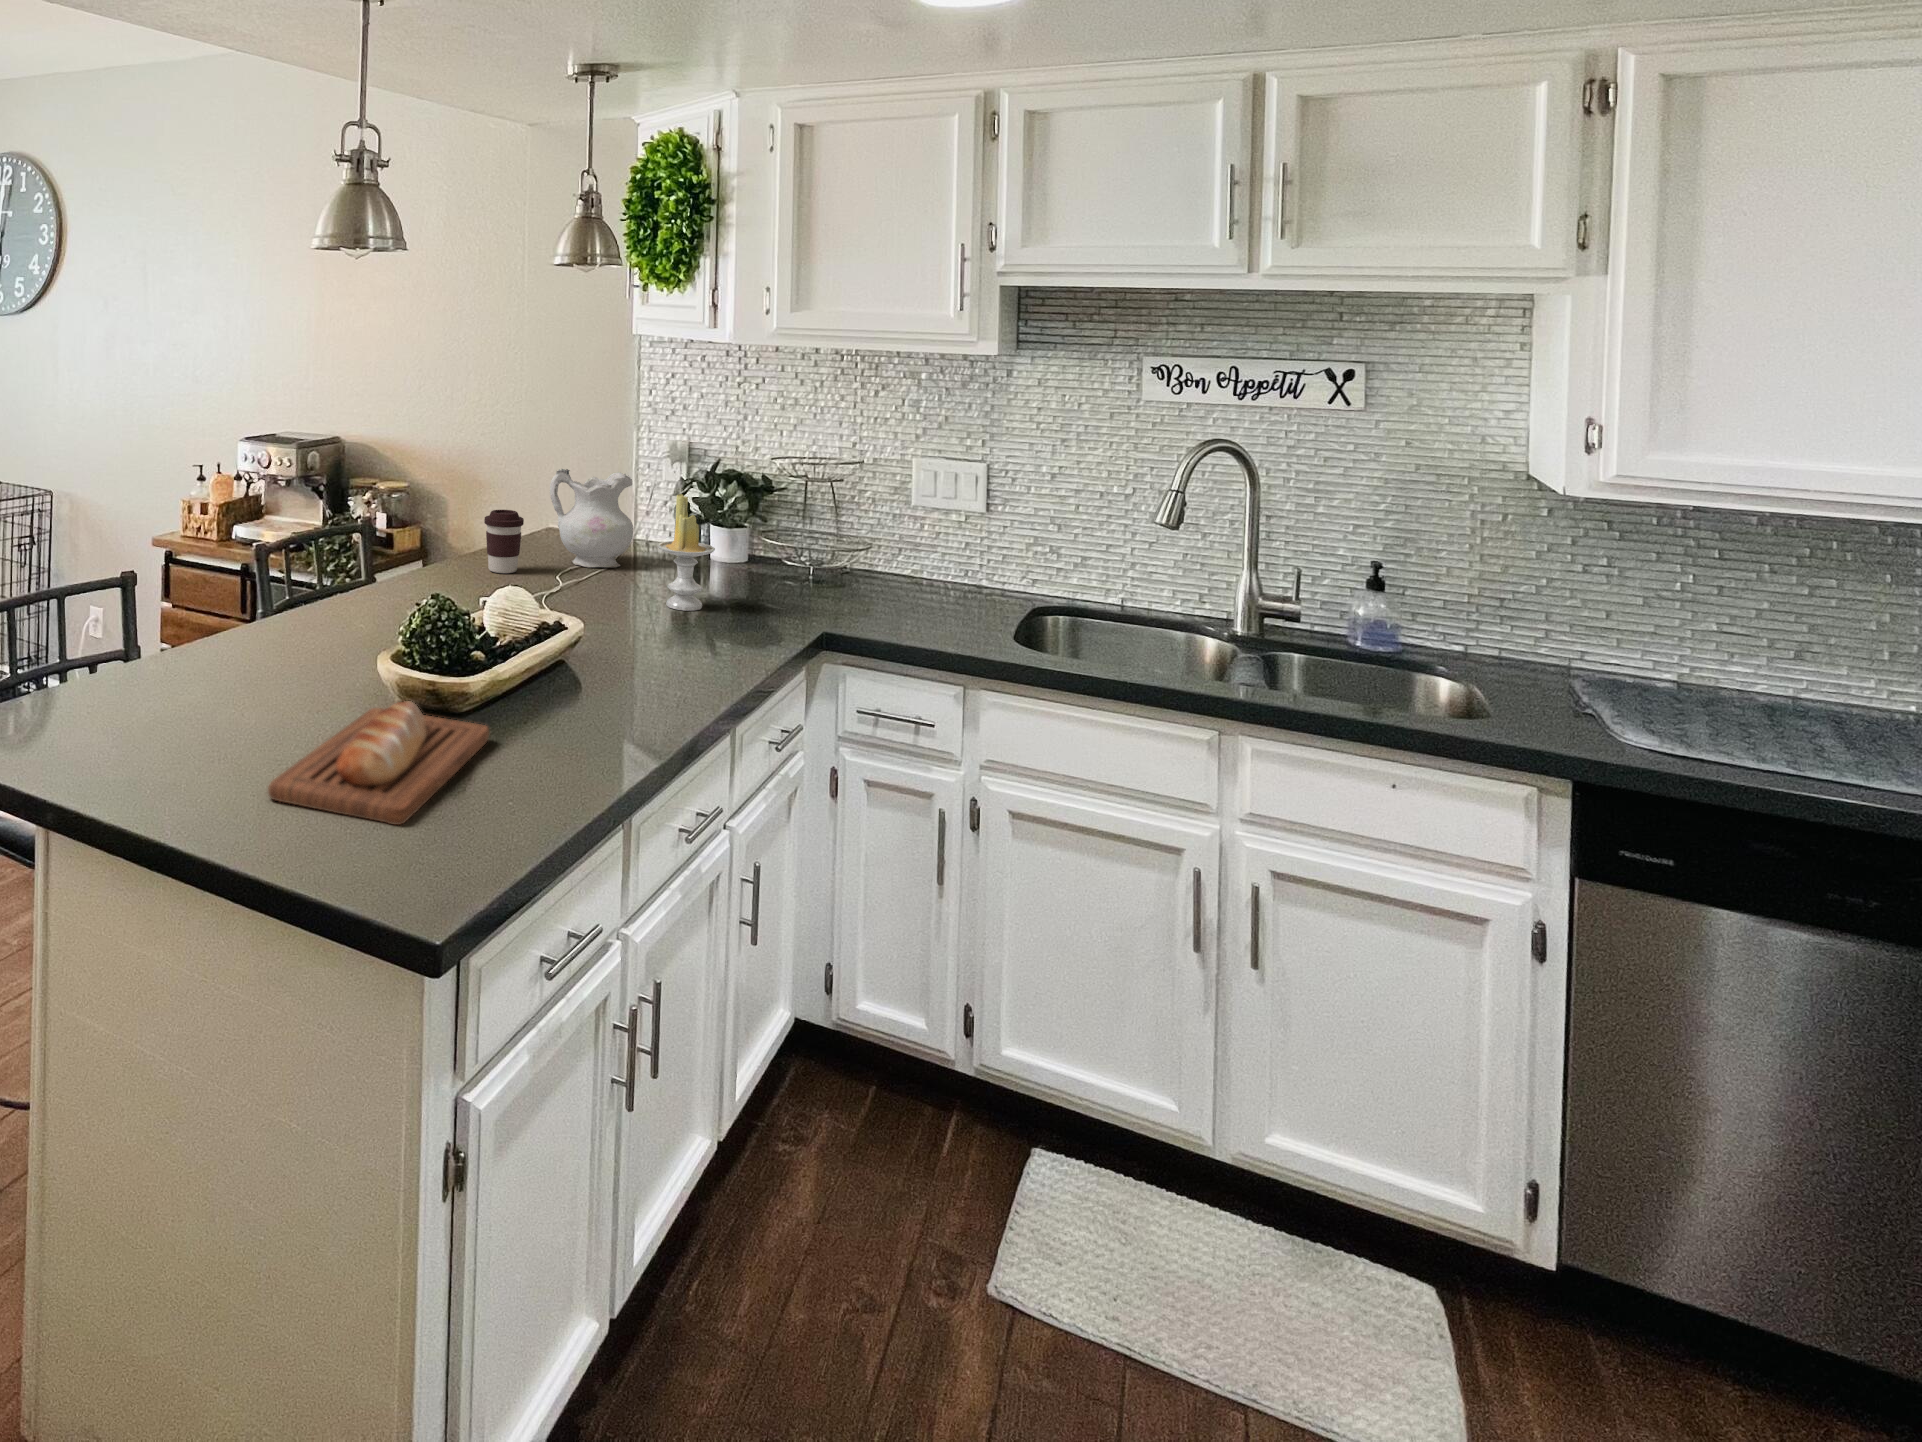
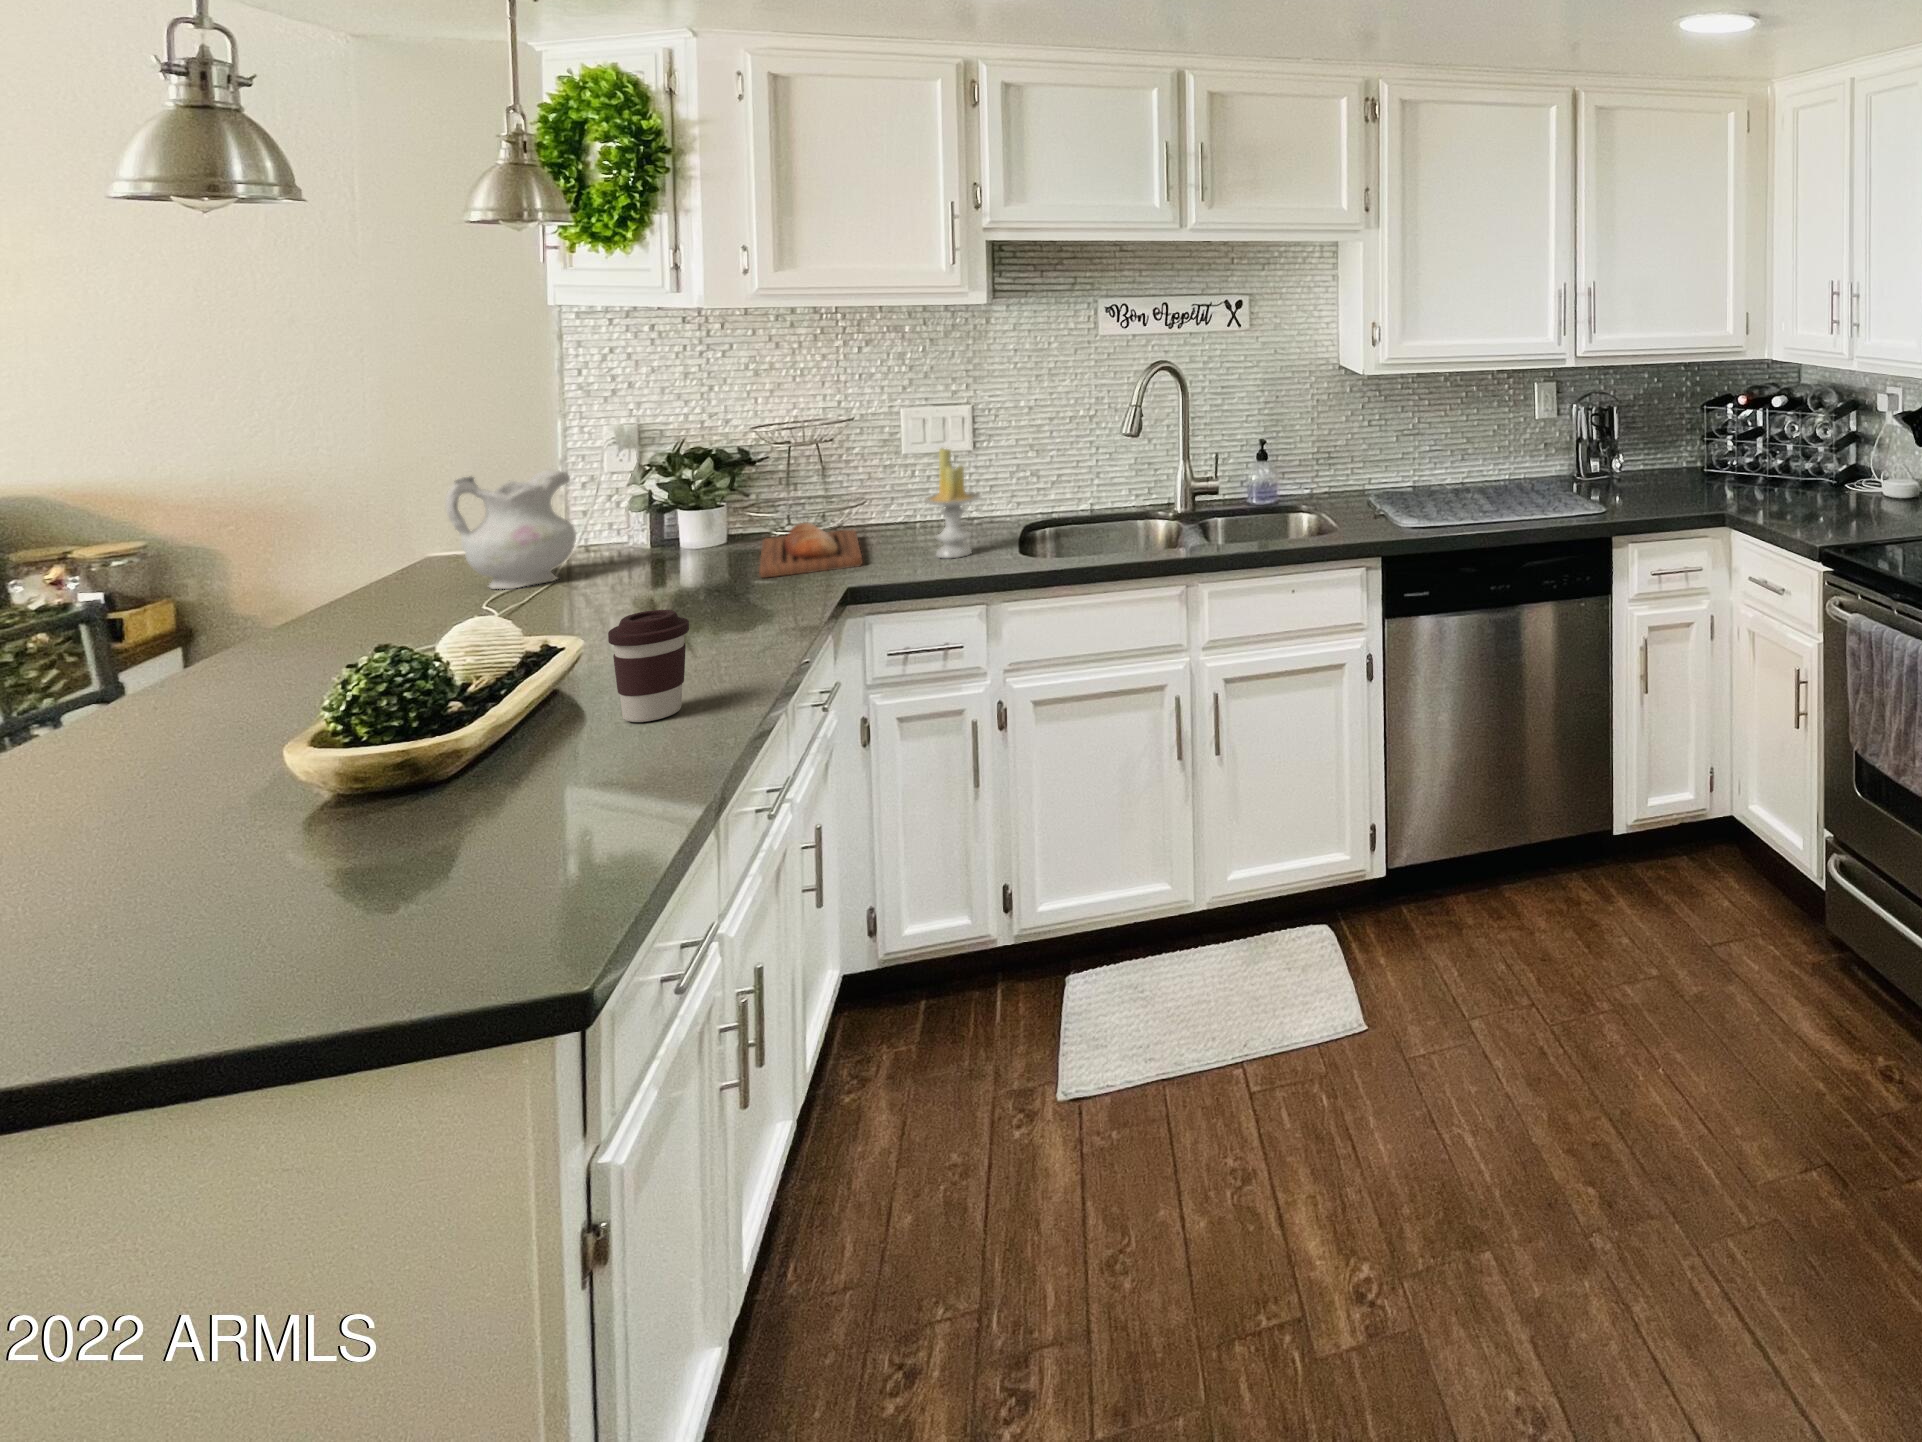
candle: present [657,494,715,611] -> present [923,448,981,558]
coffee cup: present [484,510,524,573] -> present [608,610,689,722]
bread loaf: present [268,701,489,825] -> present [759,523,863,578]

